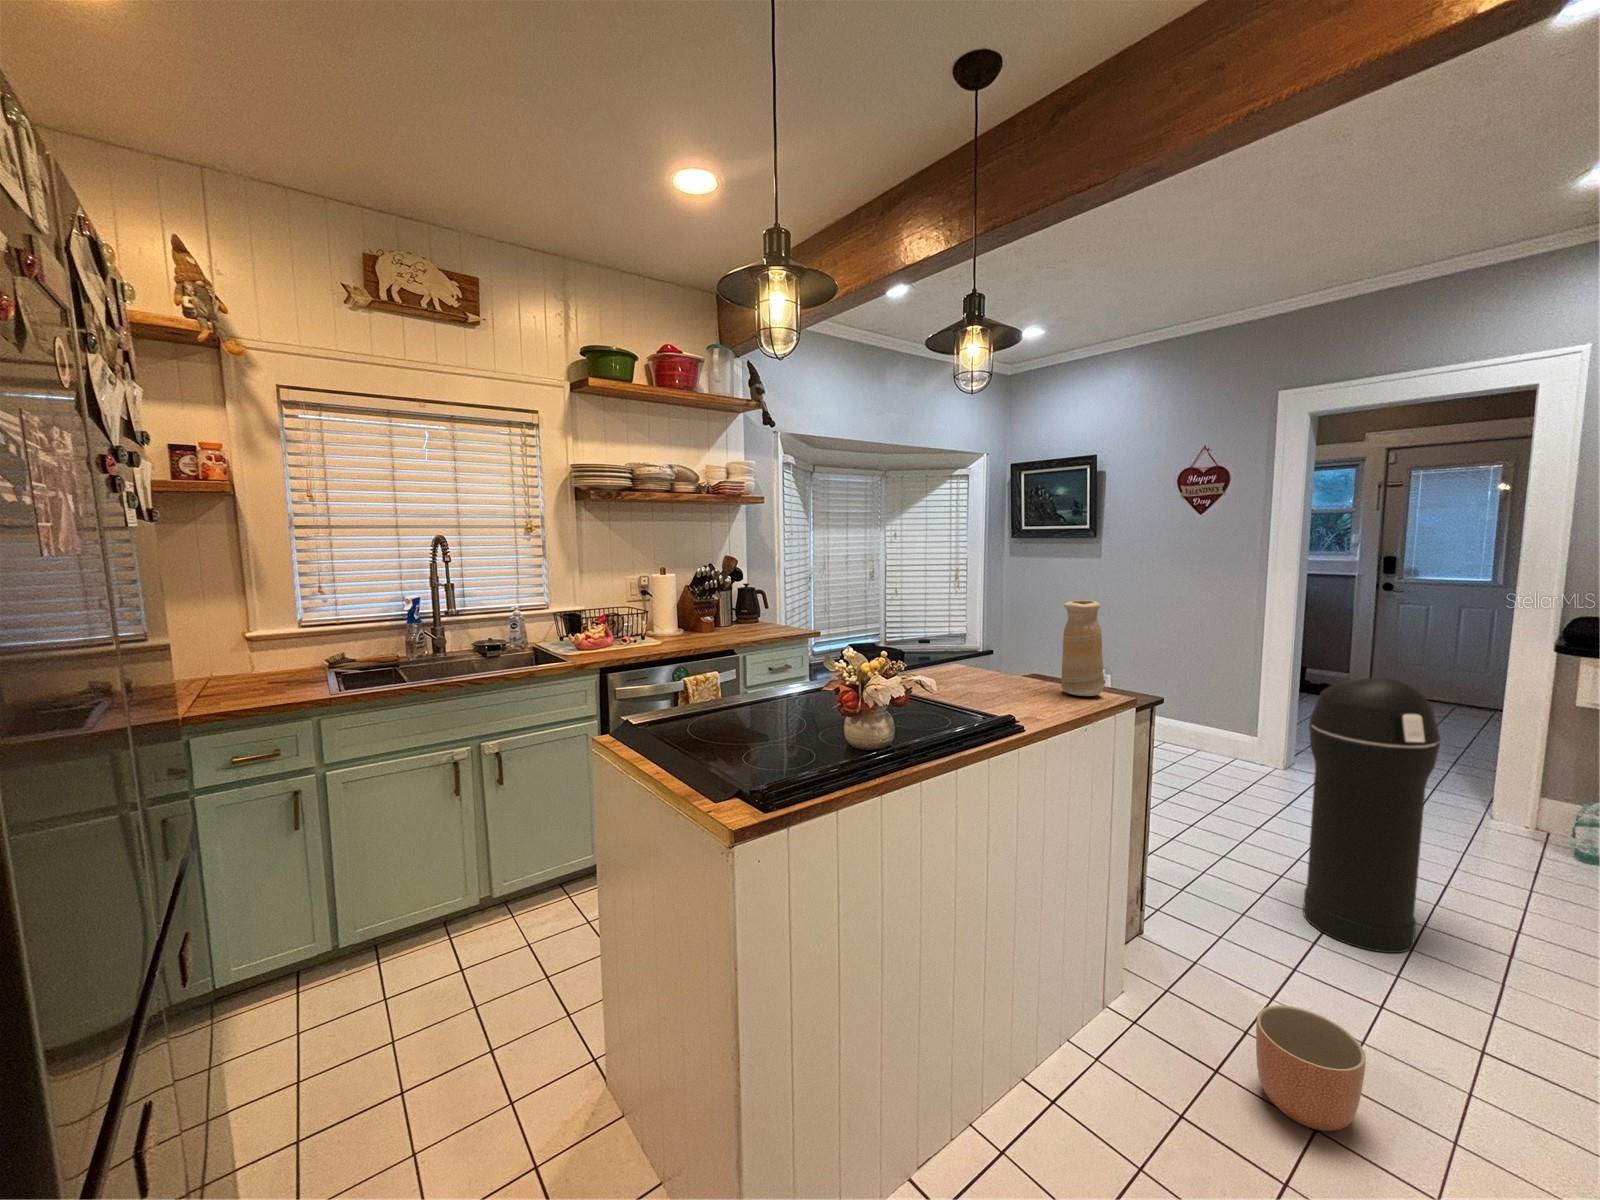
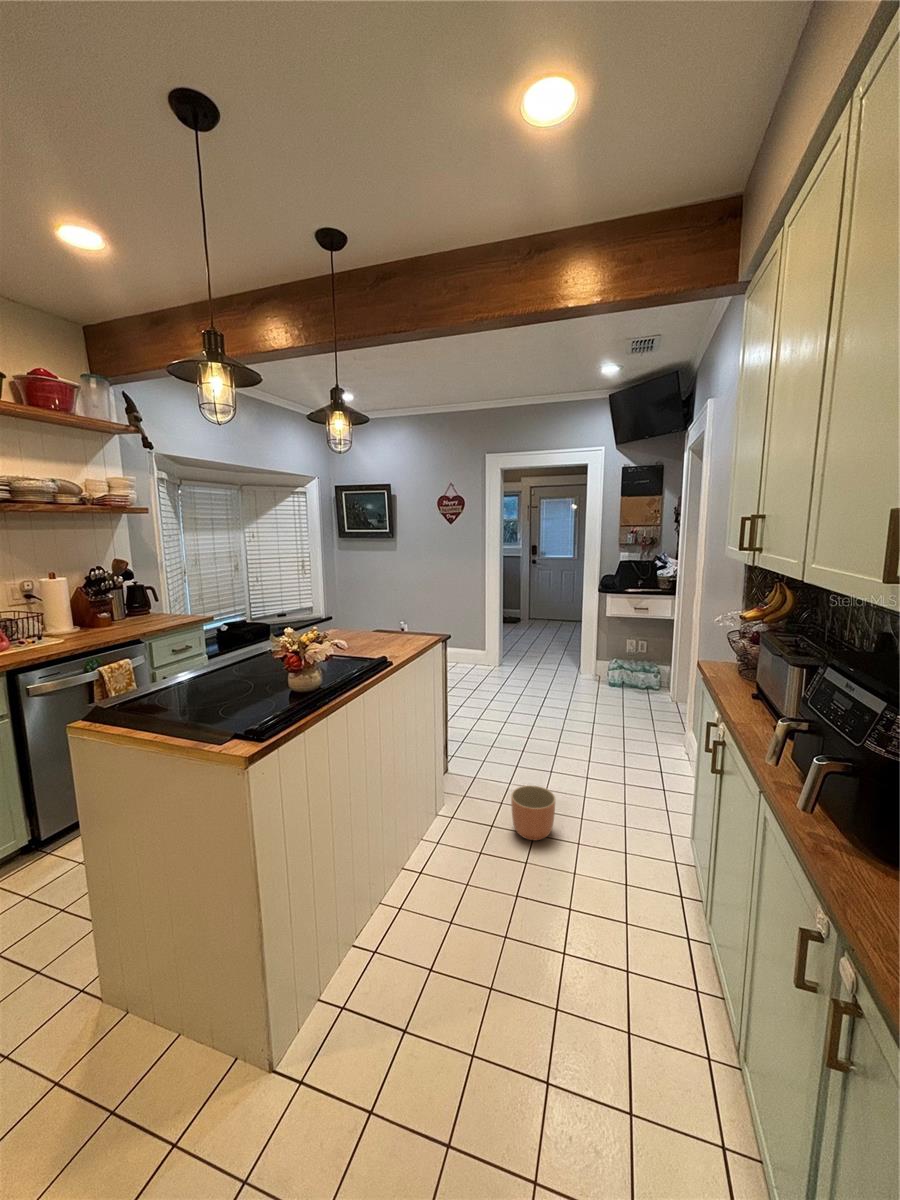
vase: present [1061,600,1104,696] -> none [402,583,427,641]
trash can: present [1303,678,1441,953] -> none [517,613,570,752]

